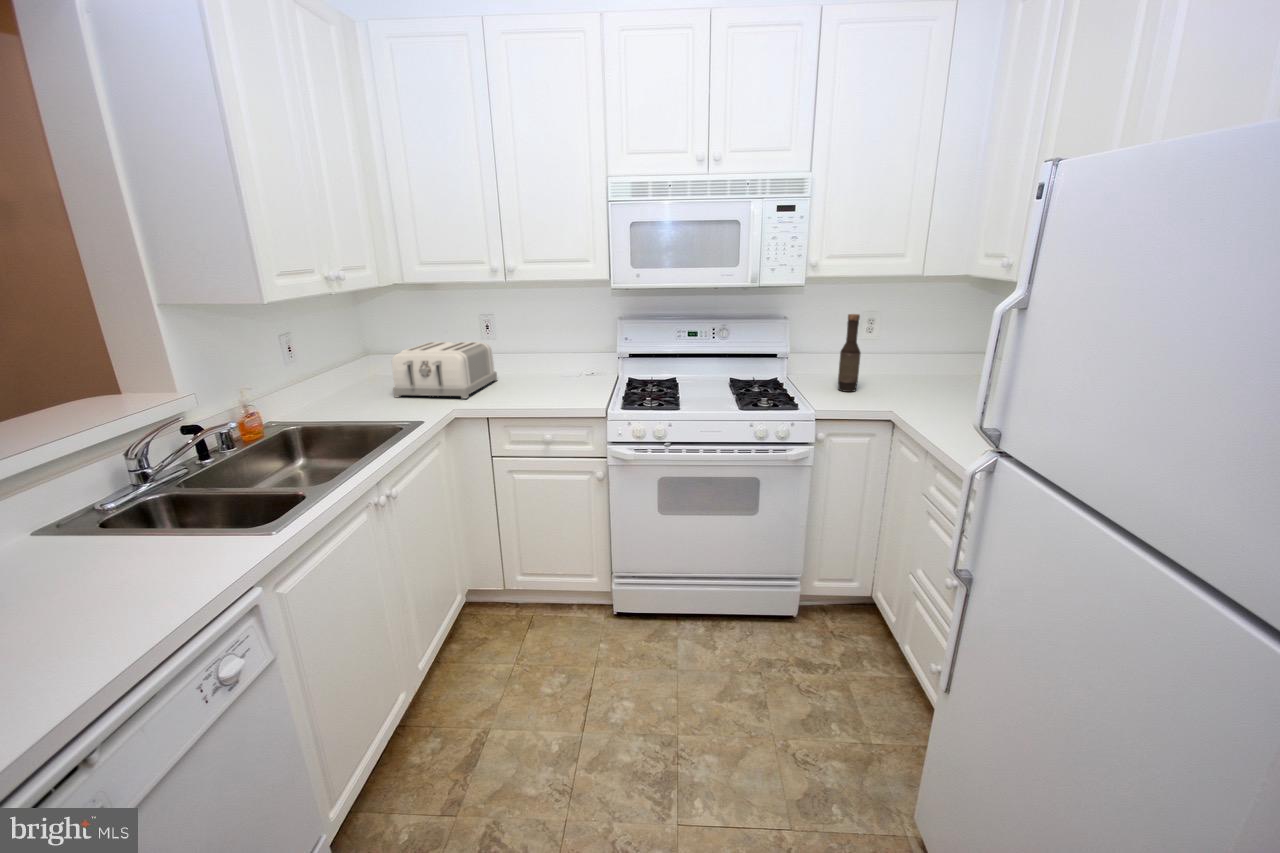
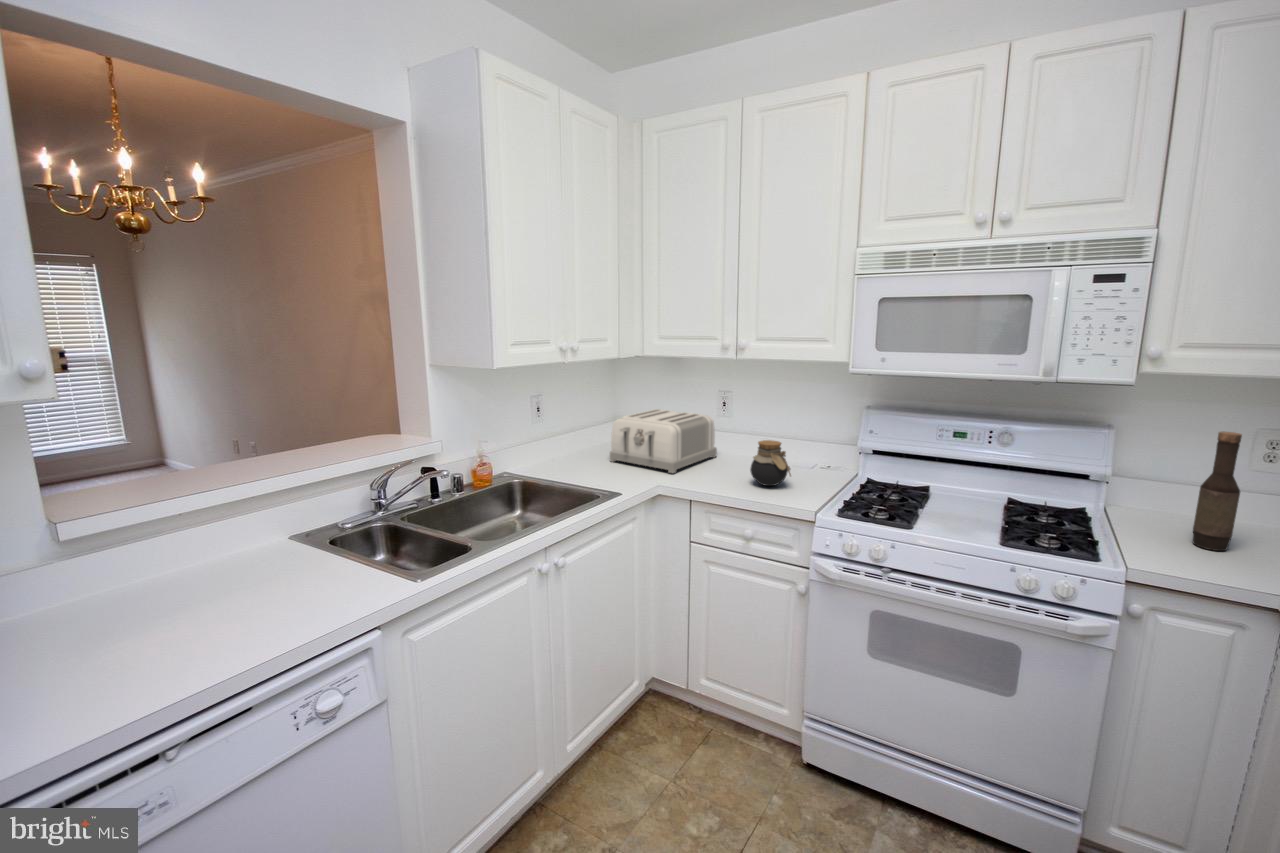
jar: none [540,356,576,396] -> present [750,440,791,486]

